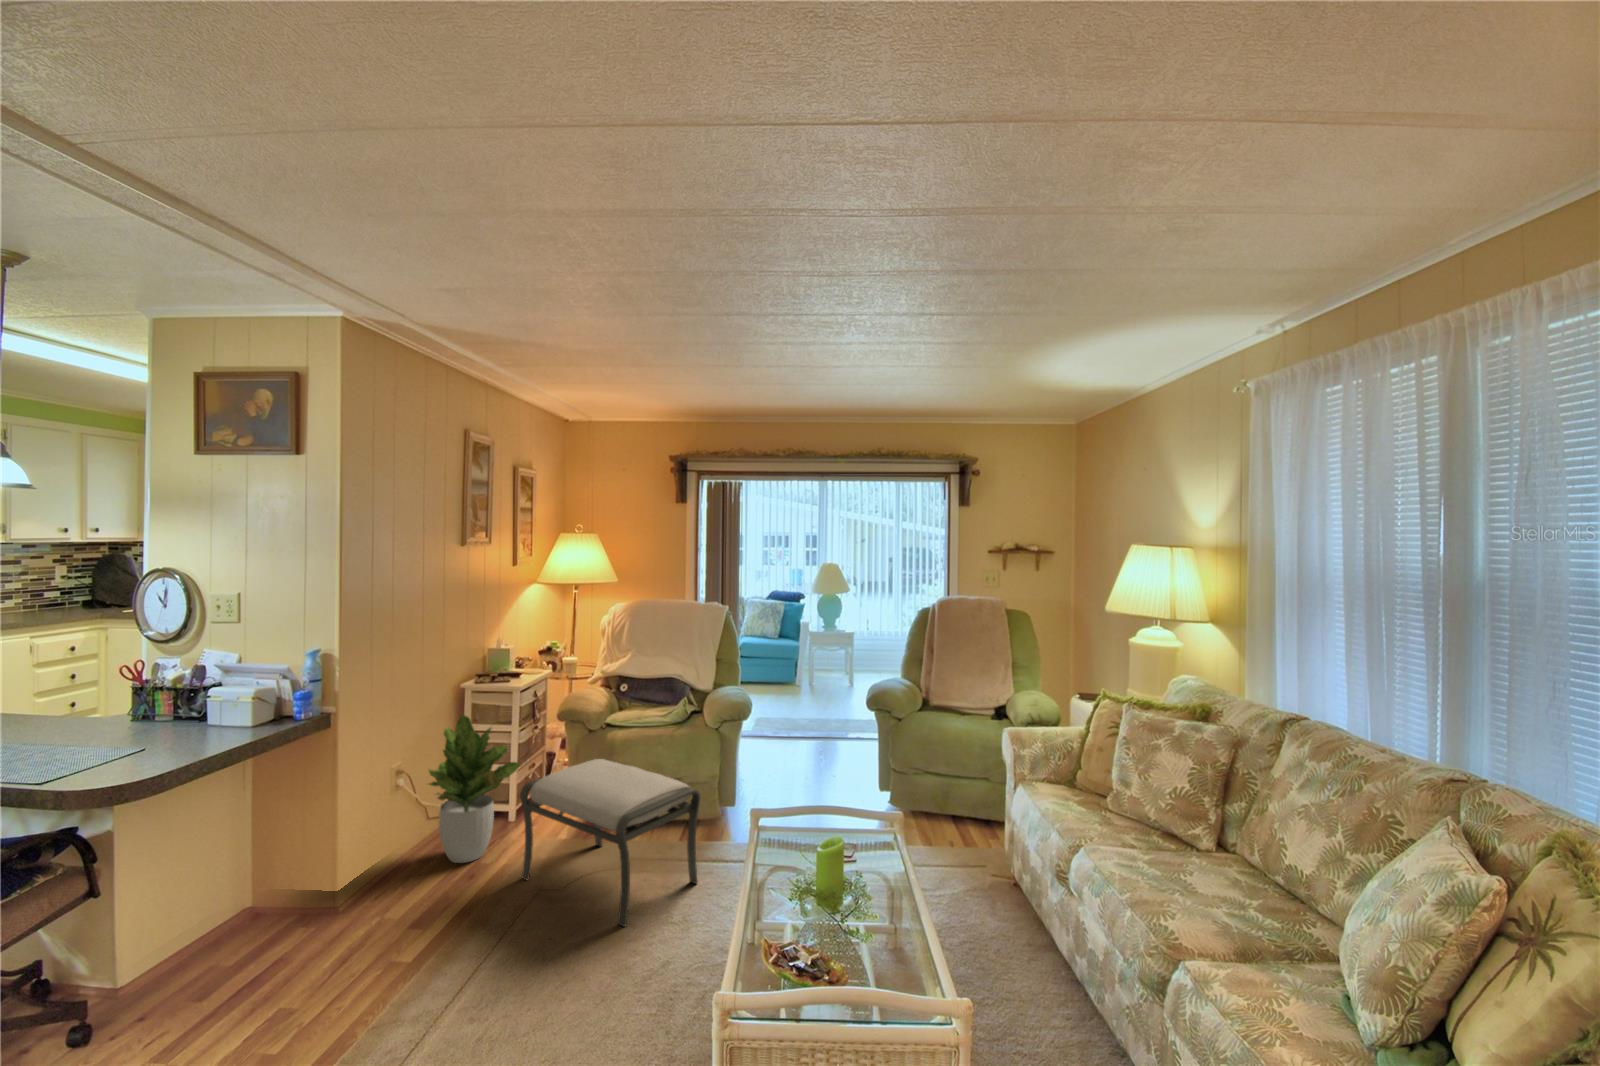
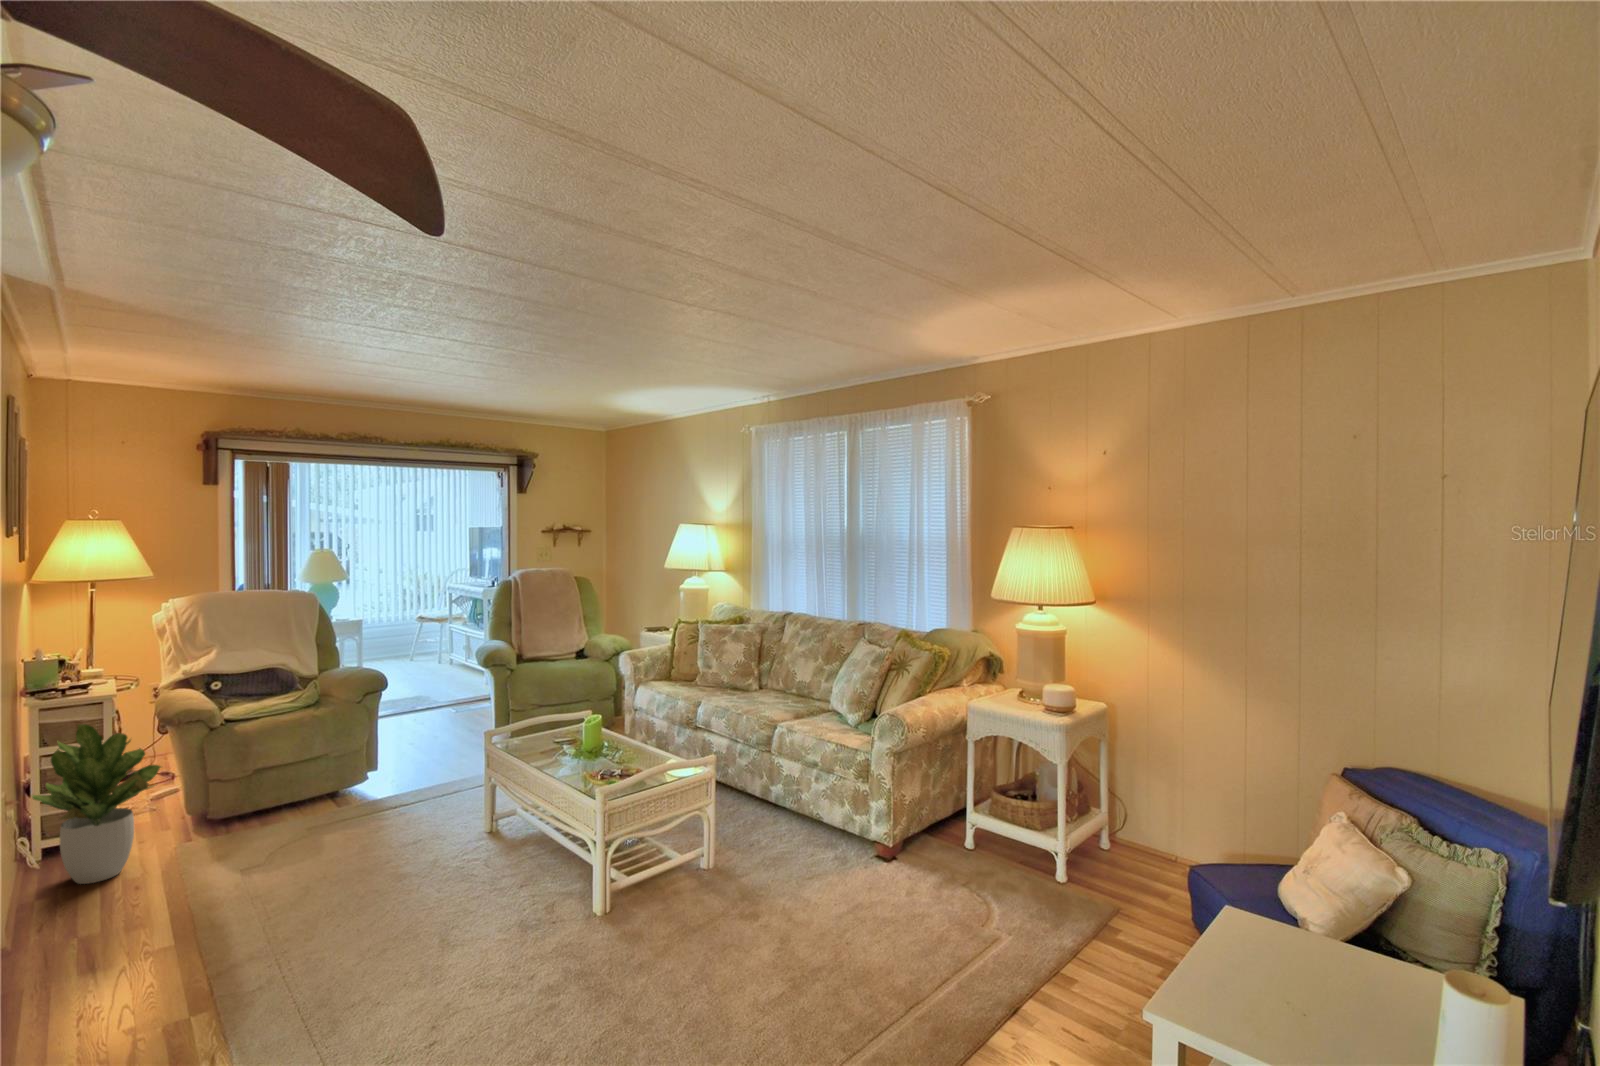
ottoman: present [520,759,700,926] -> none [203,735,400,866]

